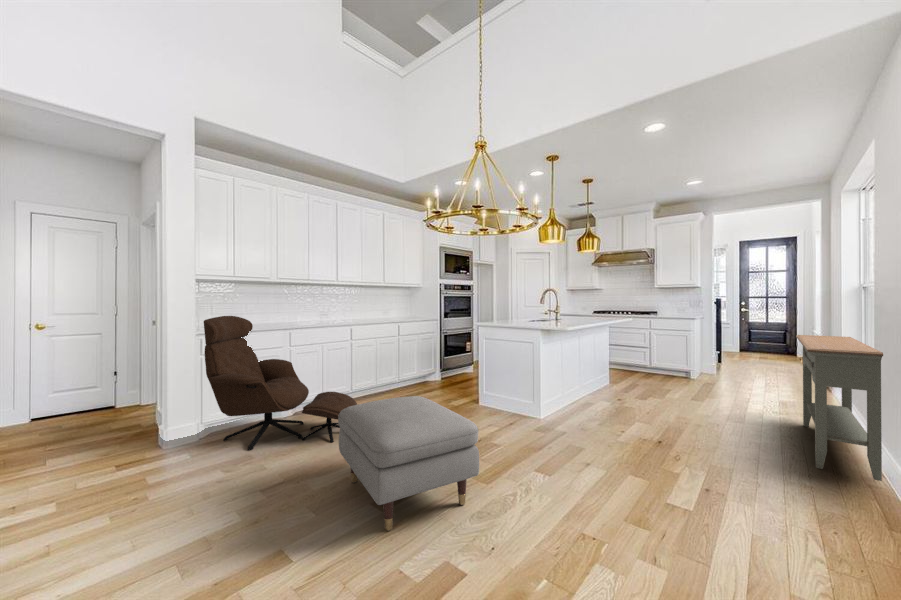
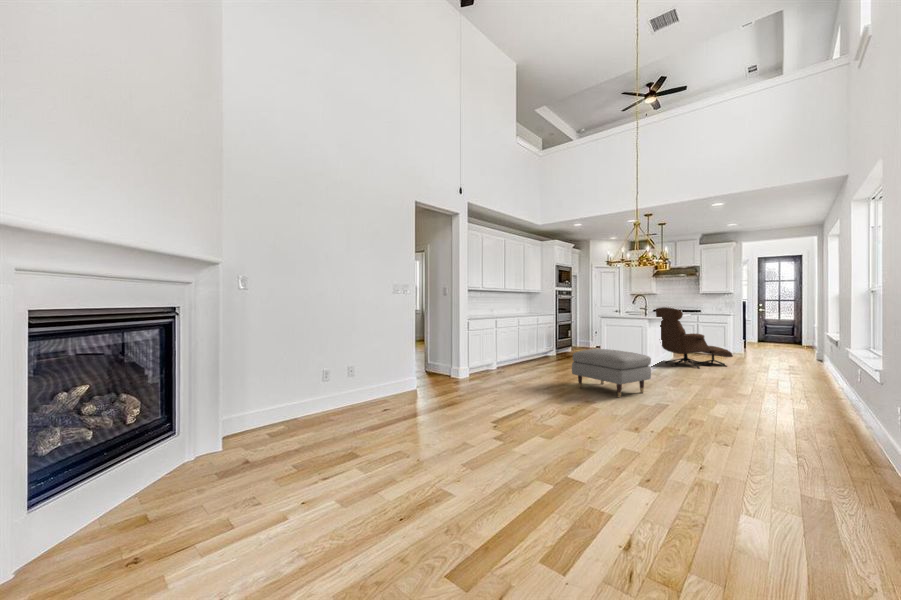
lounge chair: present [204,316,357,450] -> present [656,307,733,368]
console table: present [796,335,883,481] -> none [798,322,838,389]

